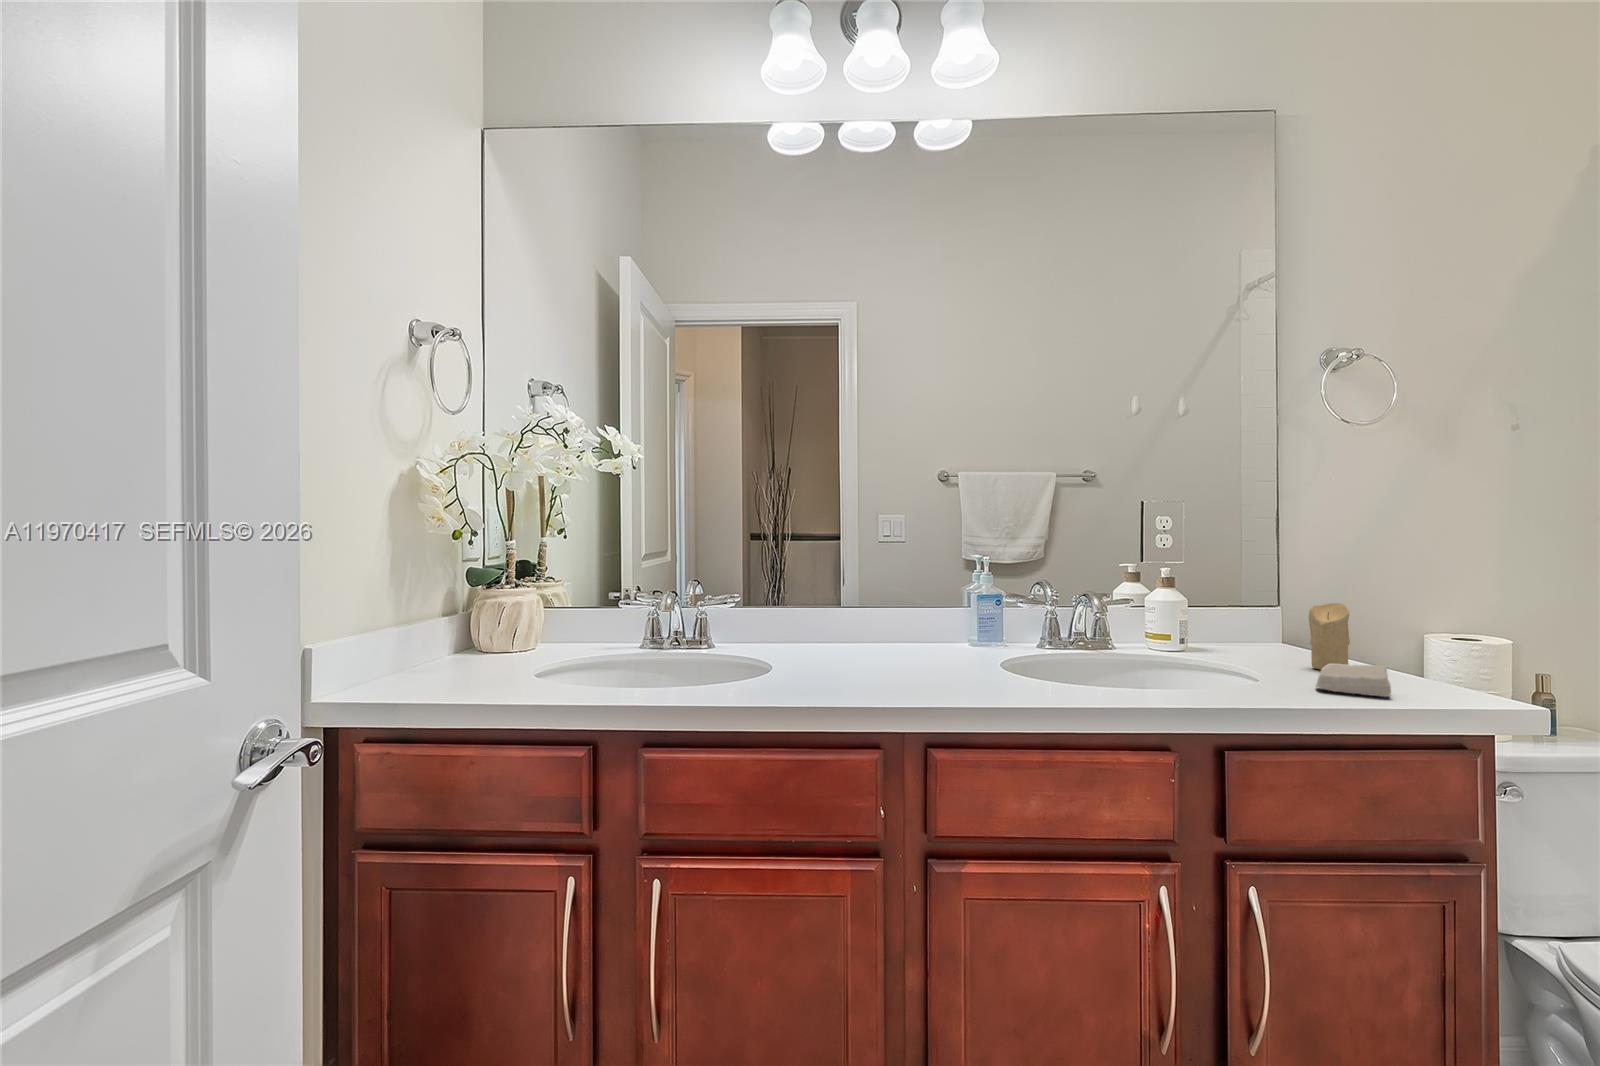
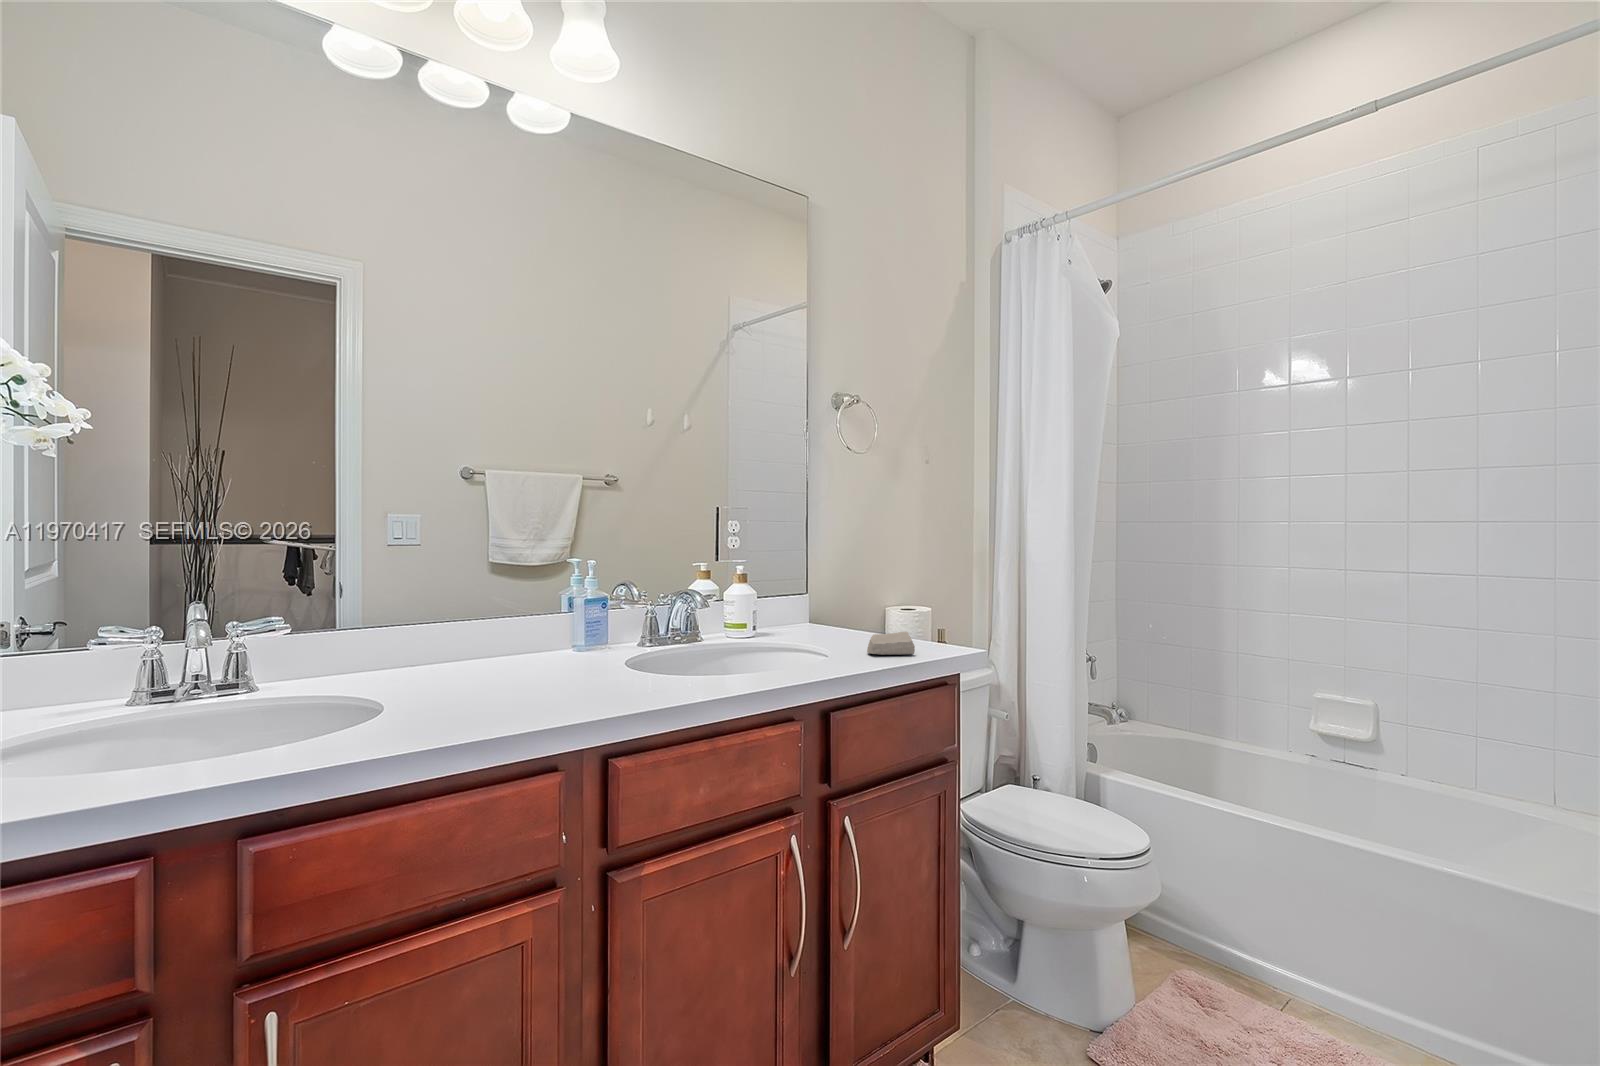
candle: present [1309,603,1350,670] -> none [845,589,870,639]

